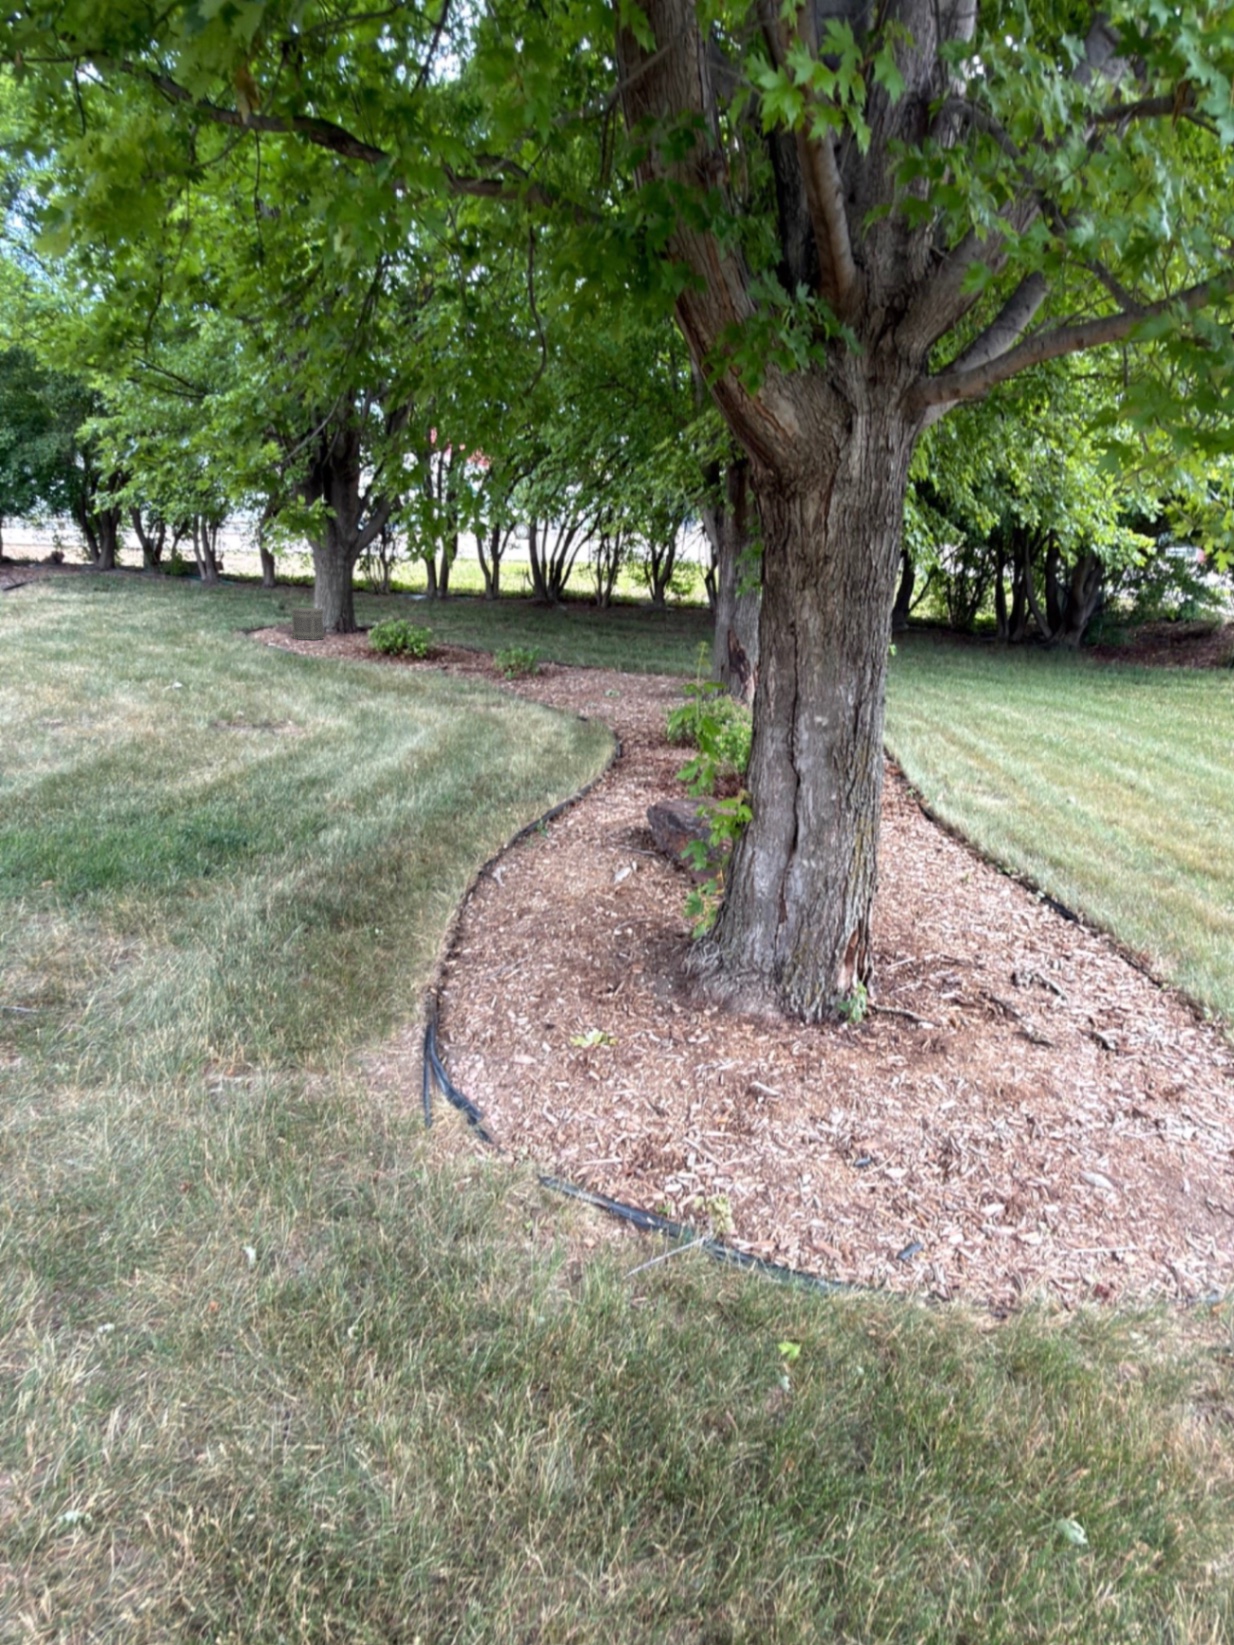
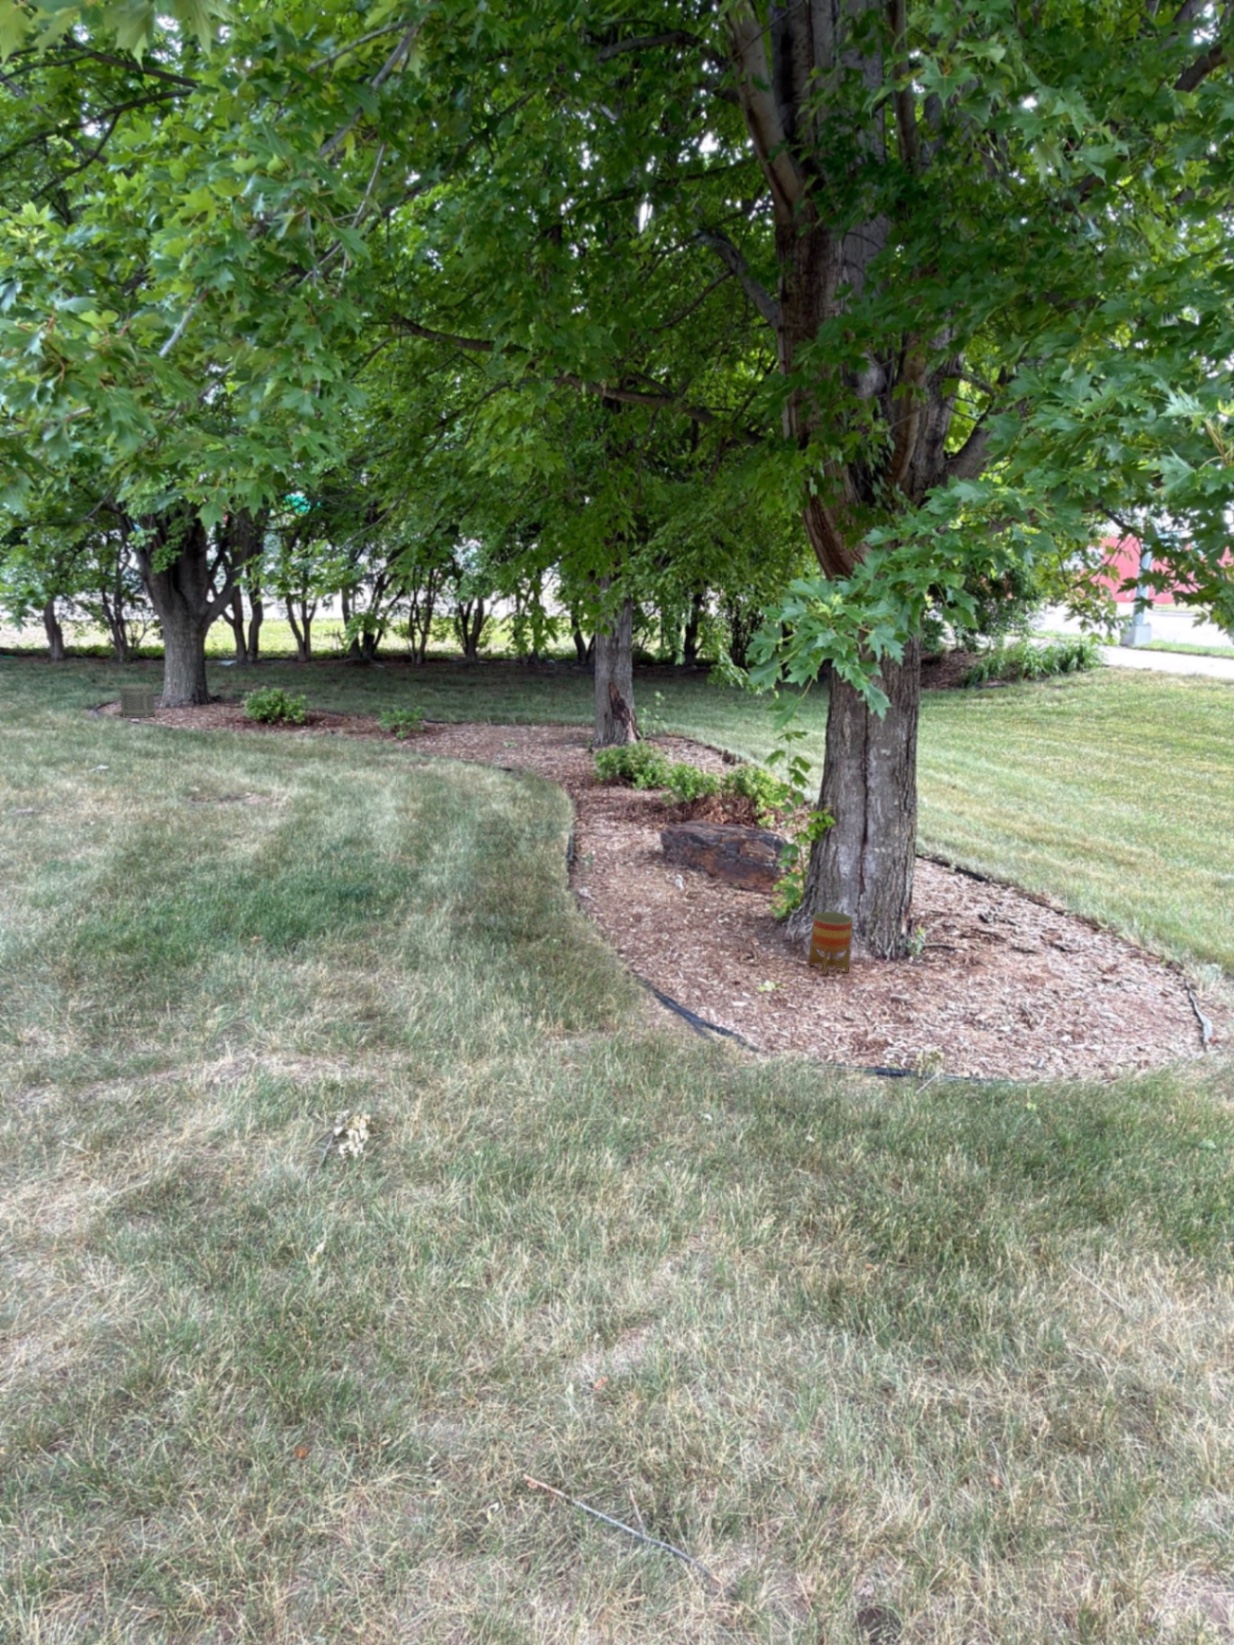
planter: none [693,940,752,1032] -> present [809,911,853,975]

